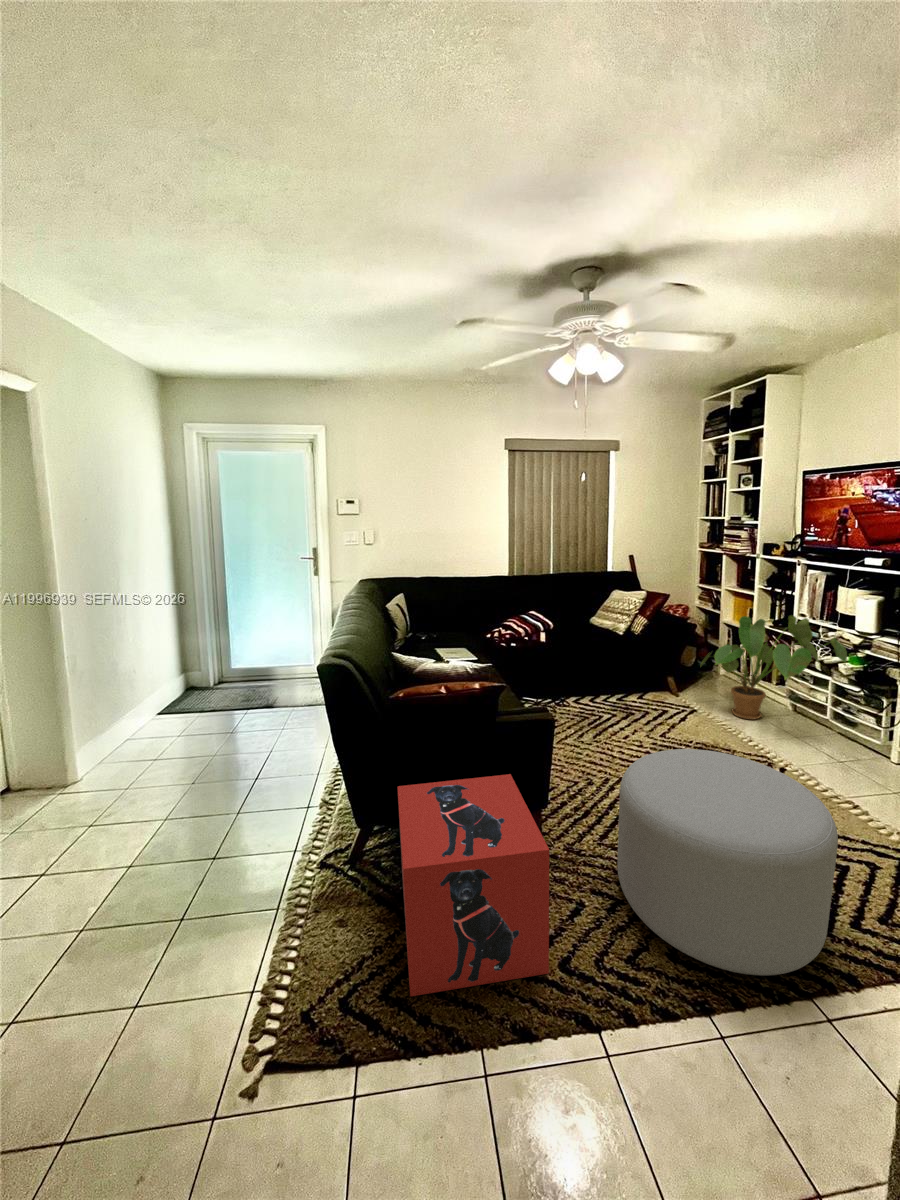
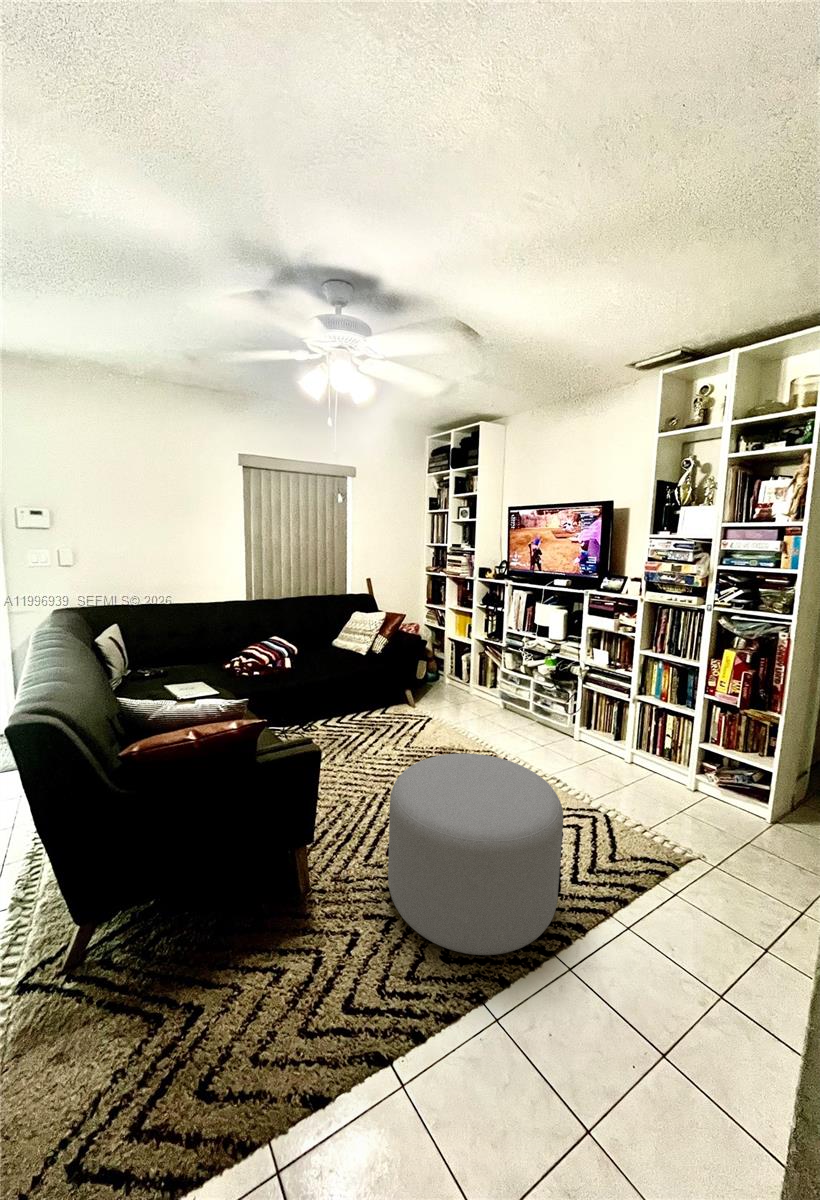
house plant: present [701,616,847,720] -> none [435,629,541,721]
storage box: present [398,774,549,996] -> none [139,811,334,1122]

